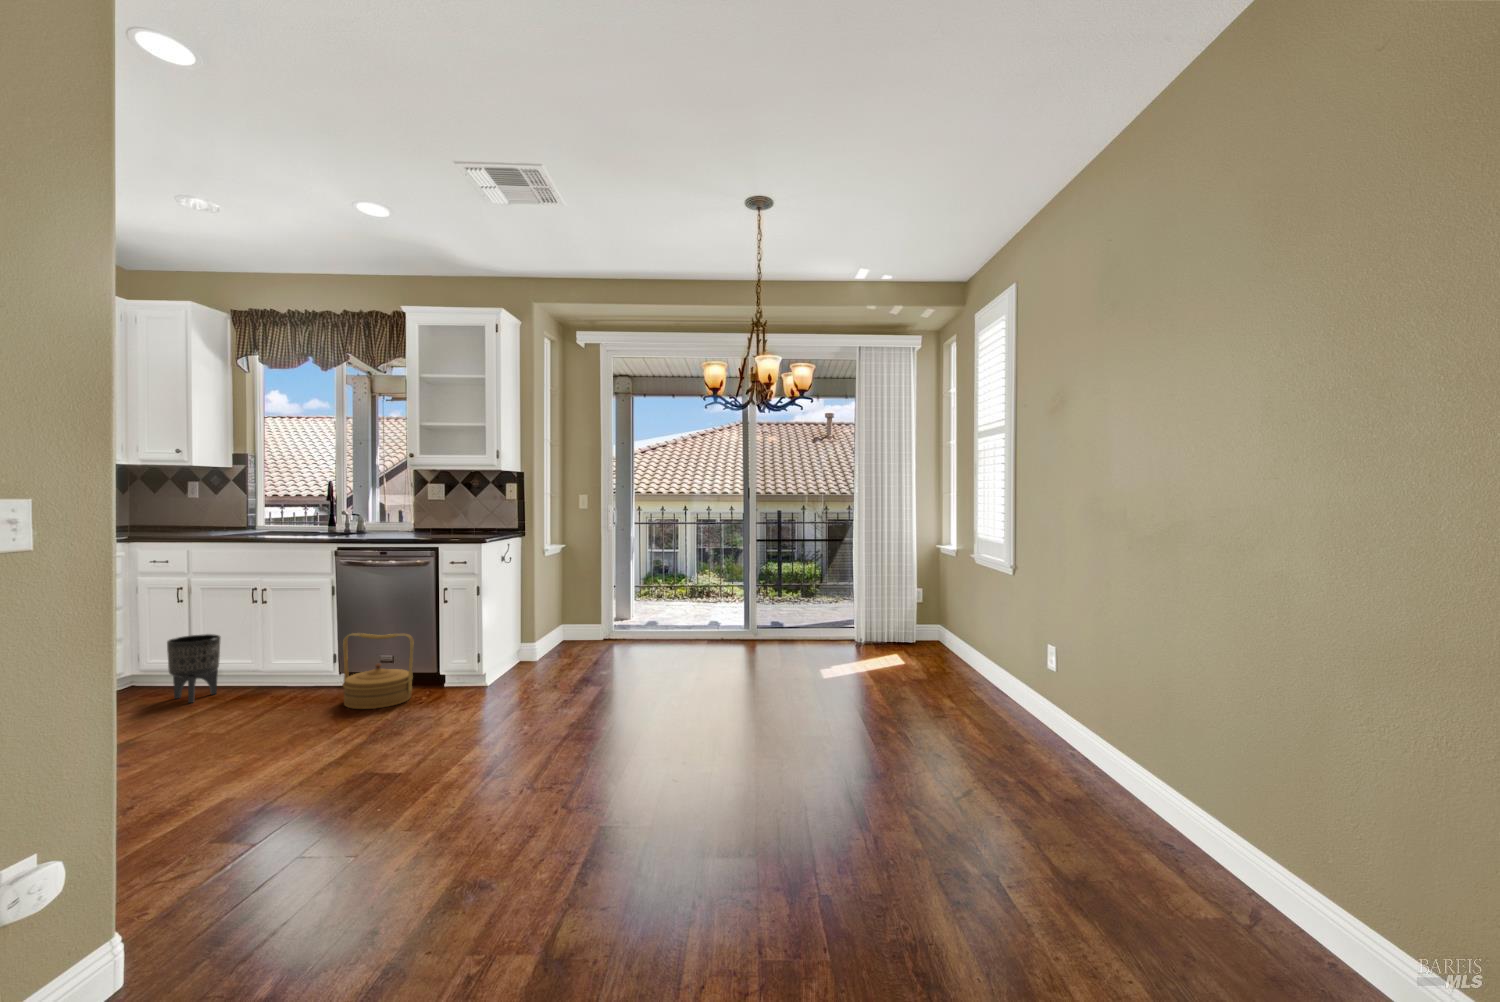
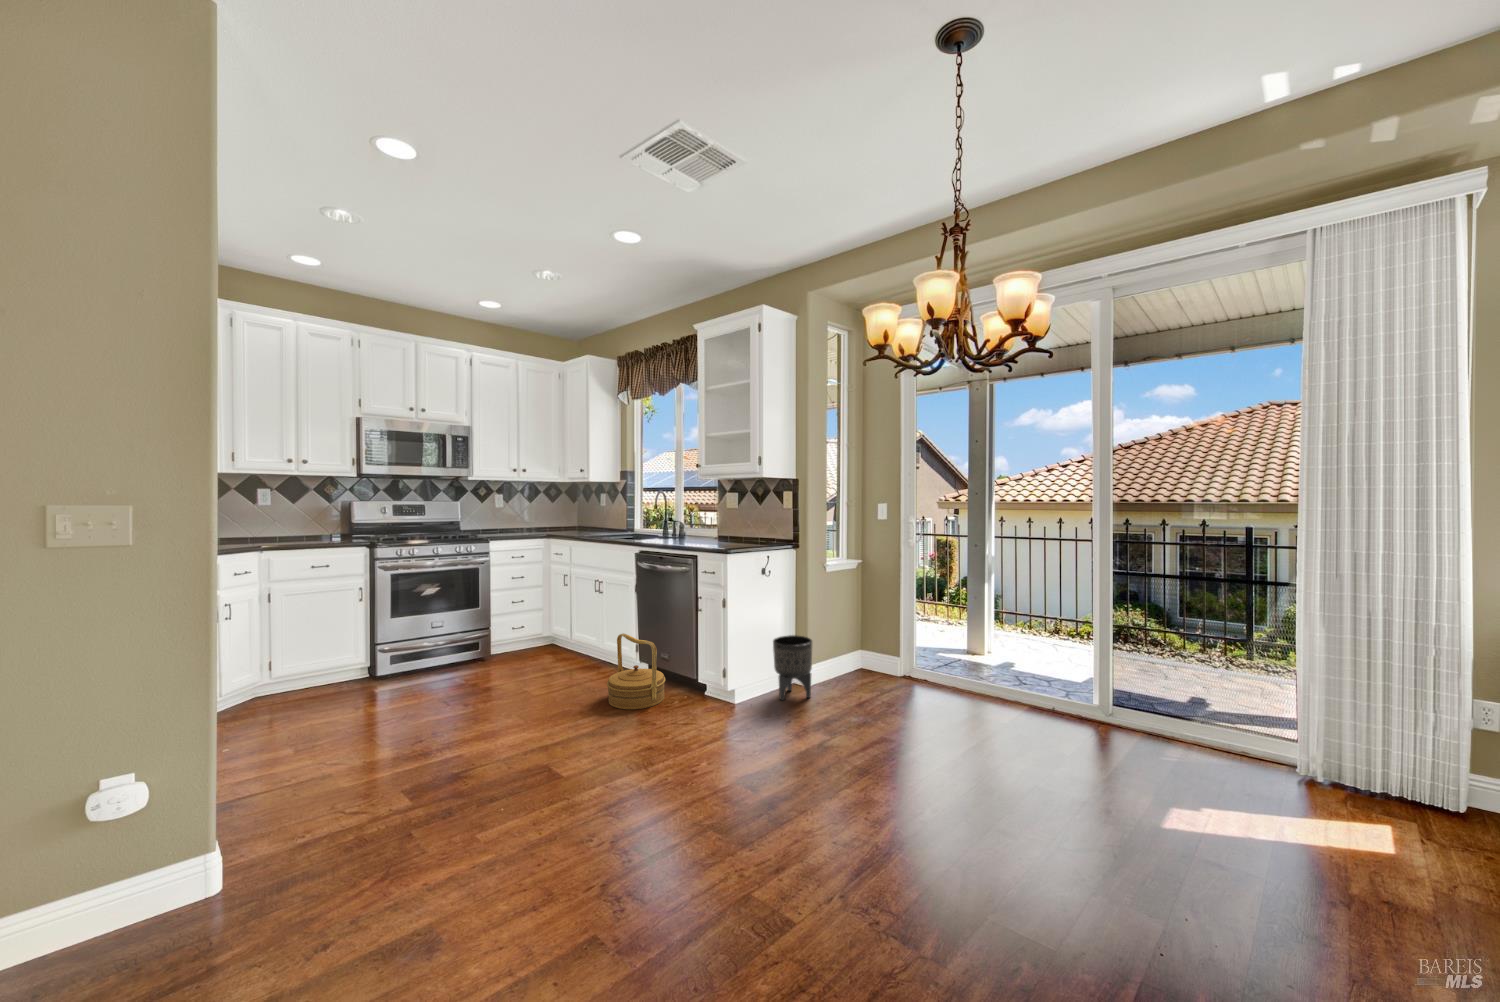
planter: present [167,634,221,703] -> present [773,635,813,700]

